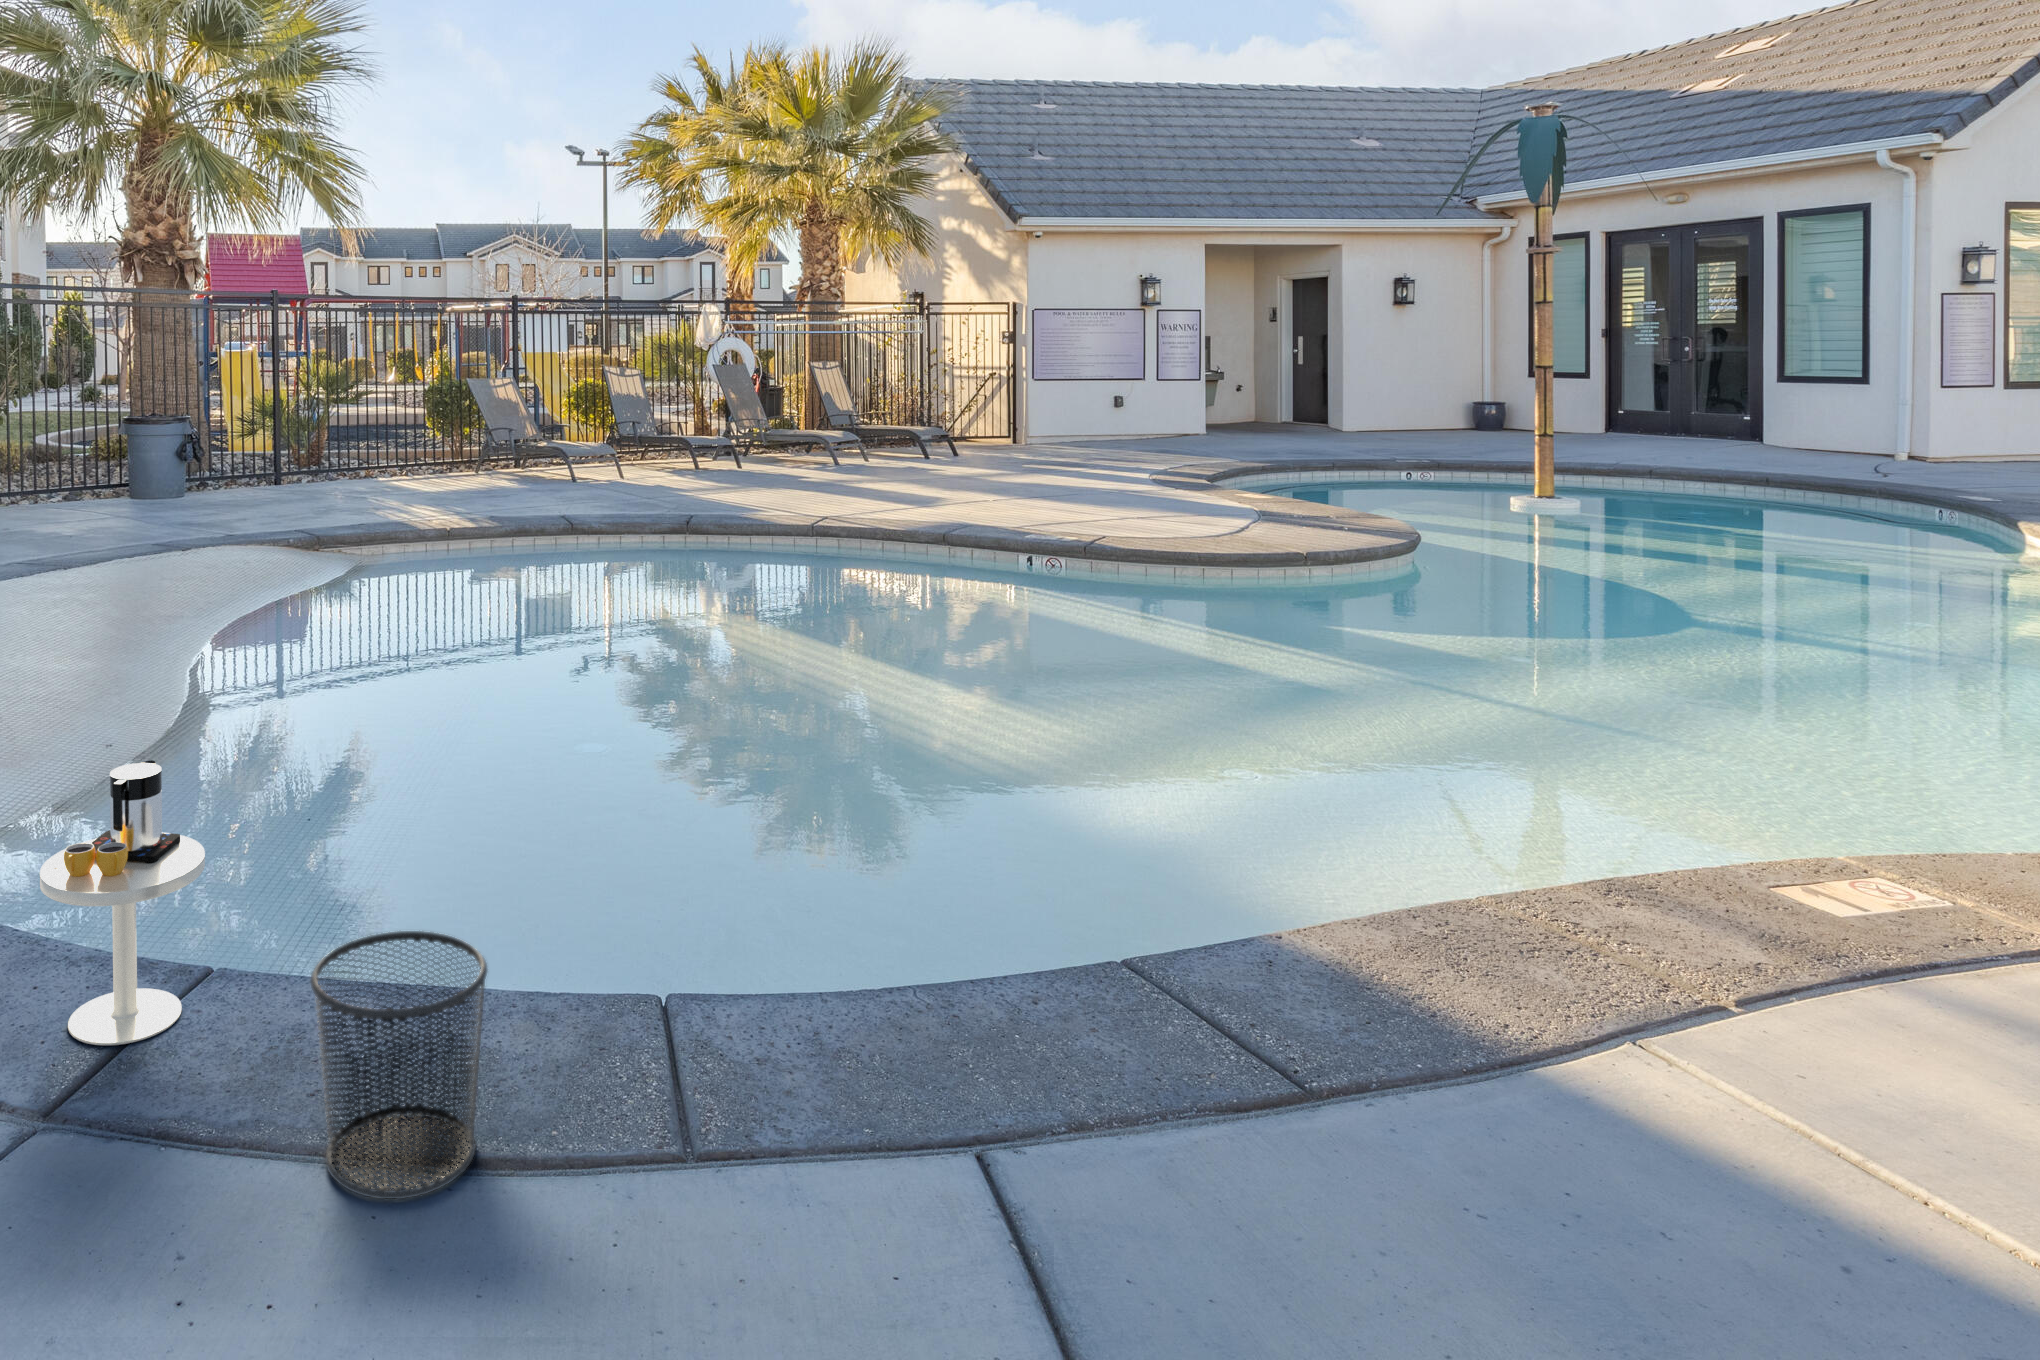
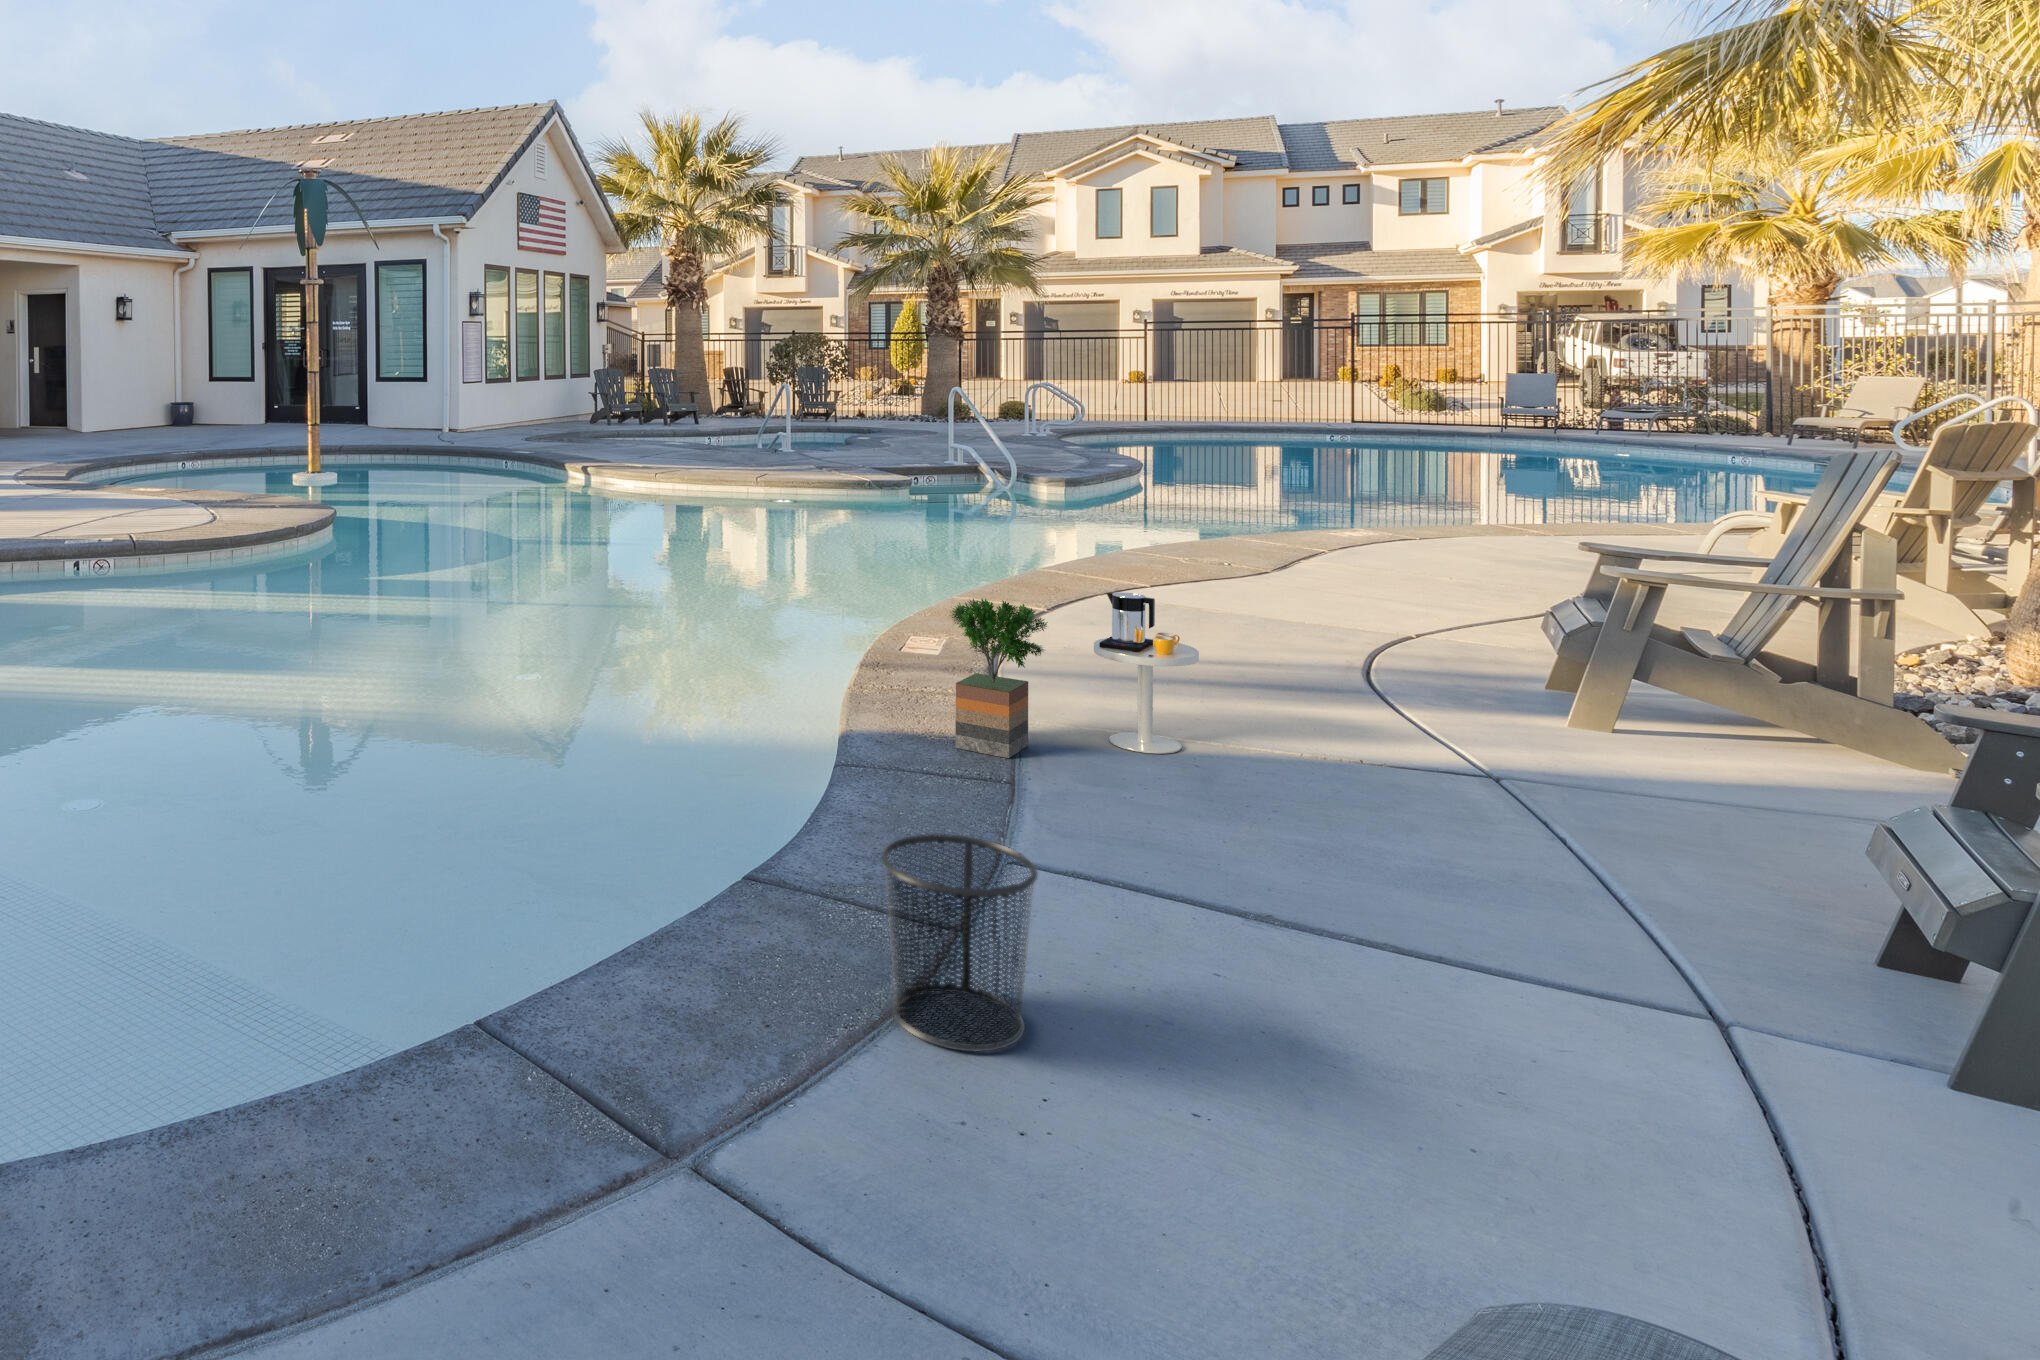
side table: present [40,760,205,1045] -> present [1094,593,1199,754]
potted tree: none [1275,773,1493,1058] -> present [950,599,1048,758]

